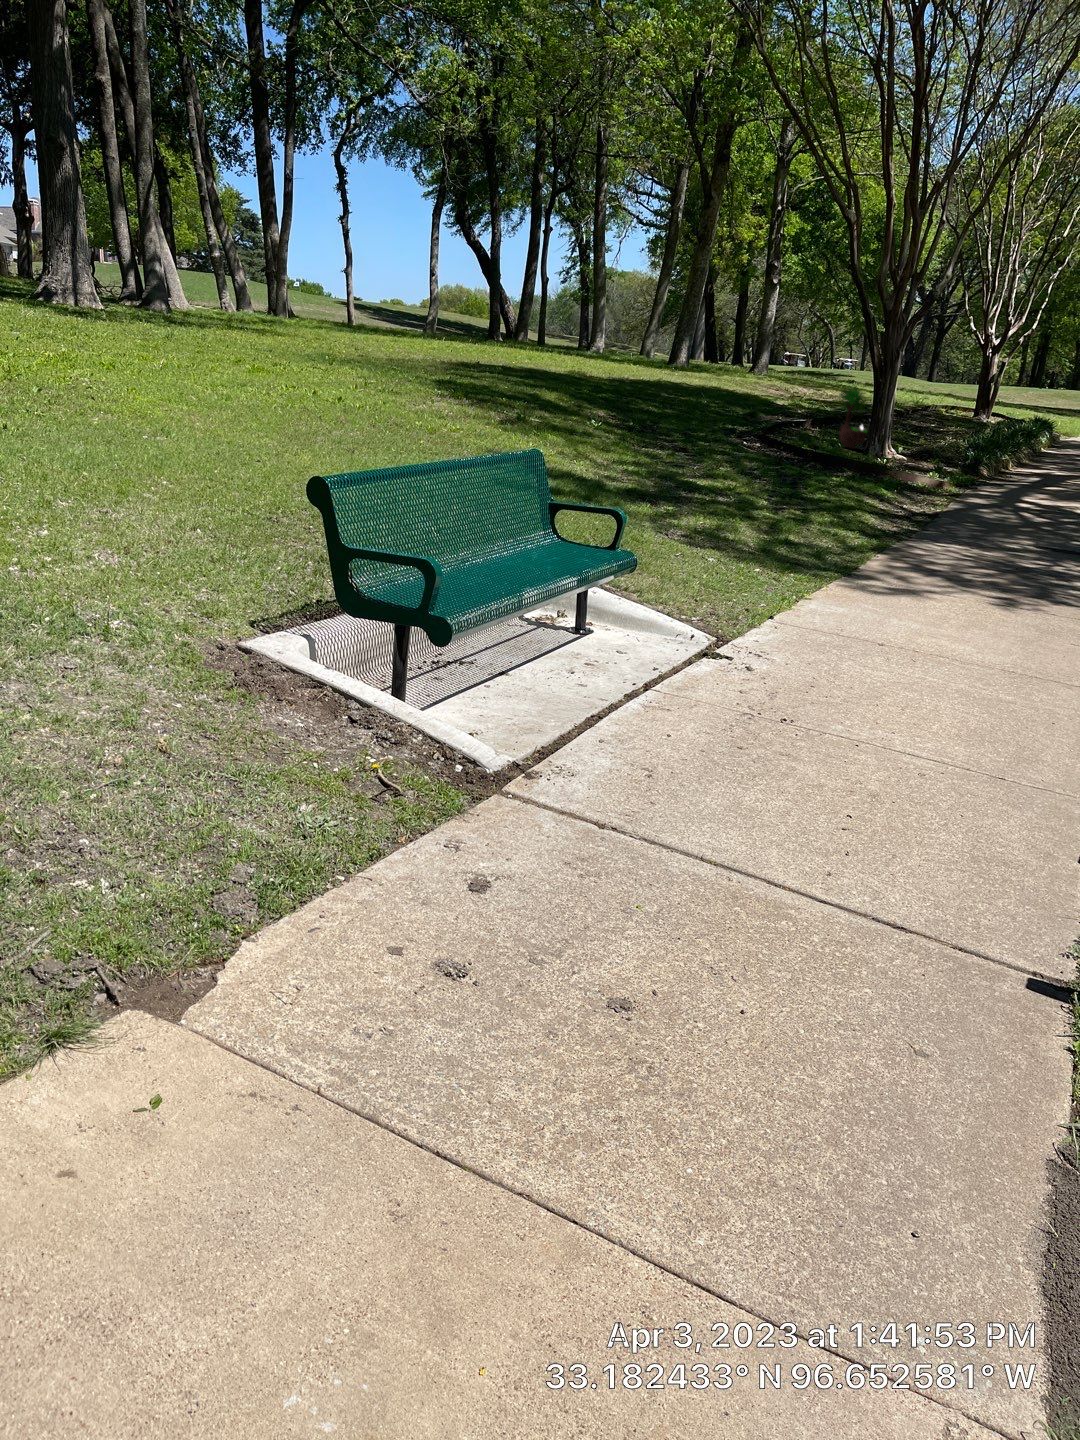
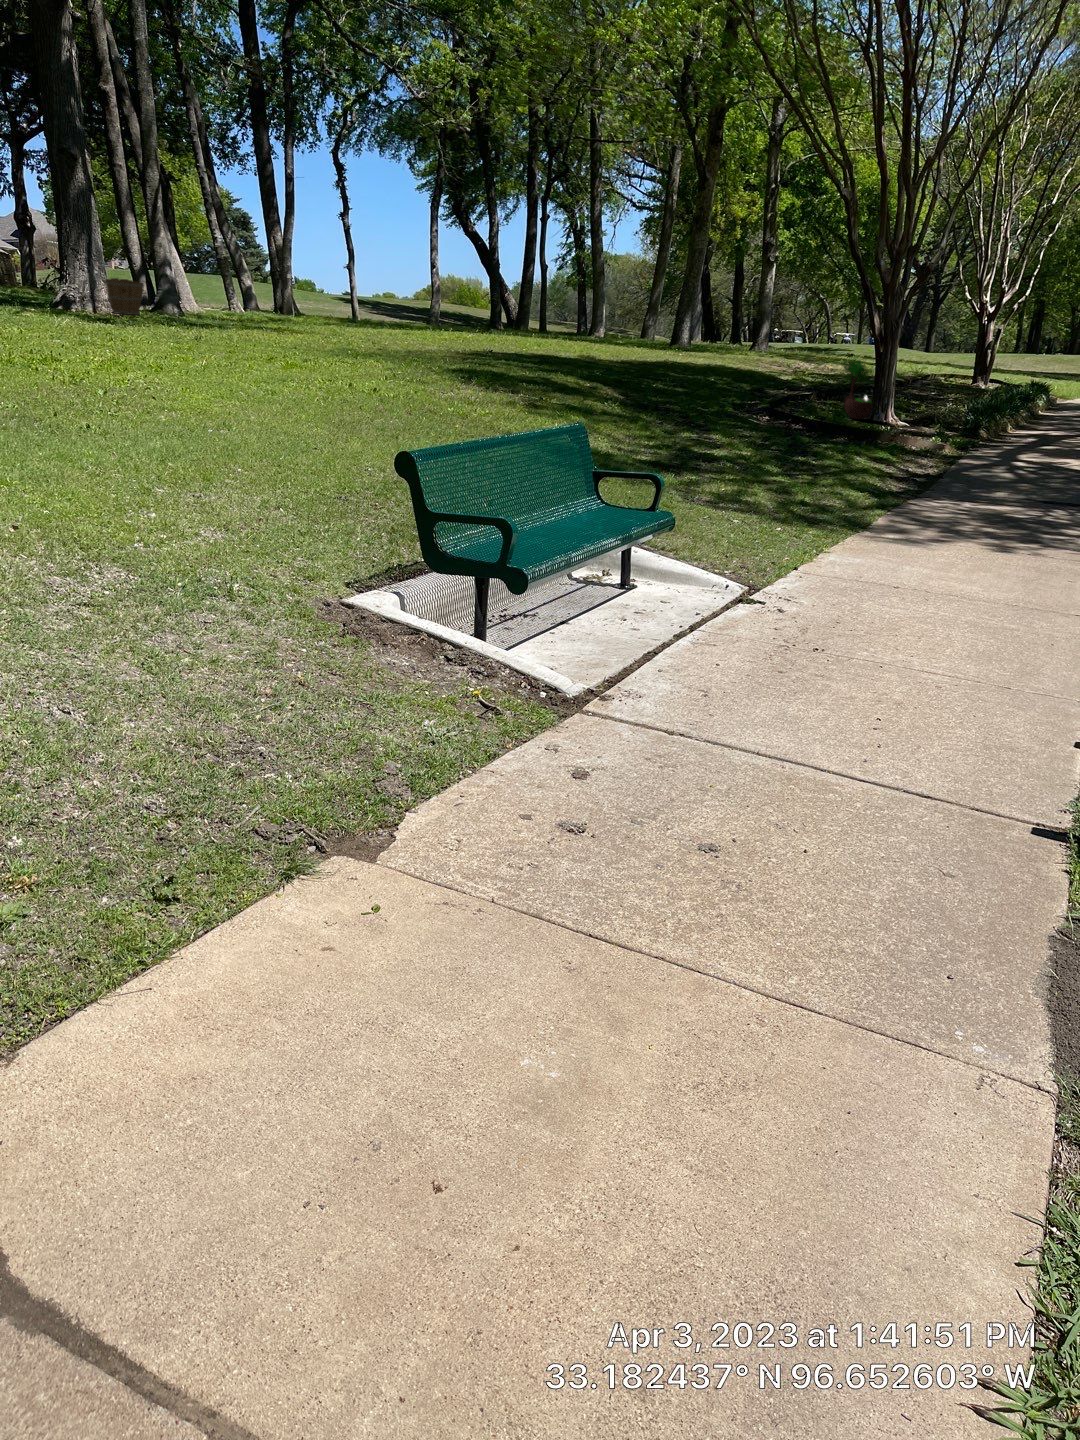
wooden bucket: none [88,271,130,310] -> present [105,278,144,315]

